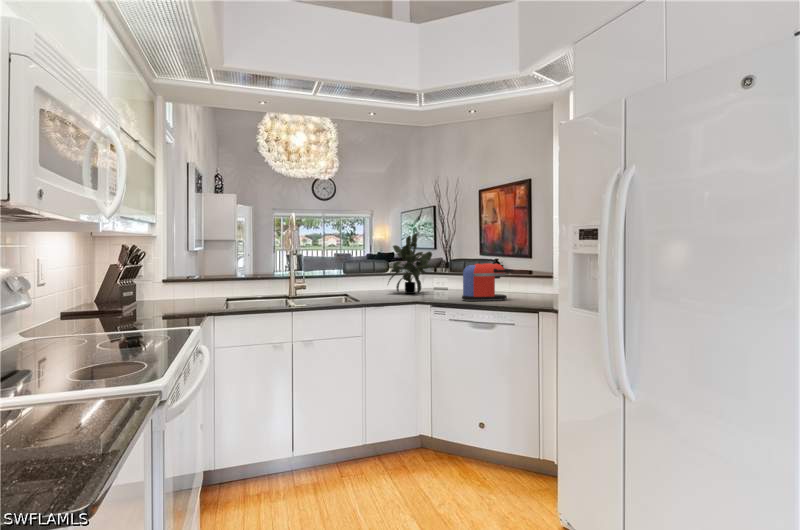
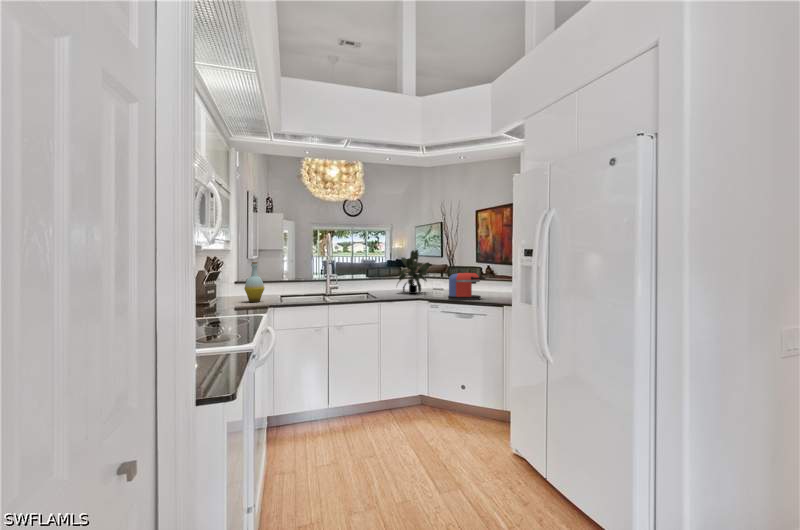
bottle: none [171,250,201,309] -> present [244,262,264,302]

